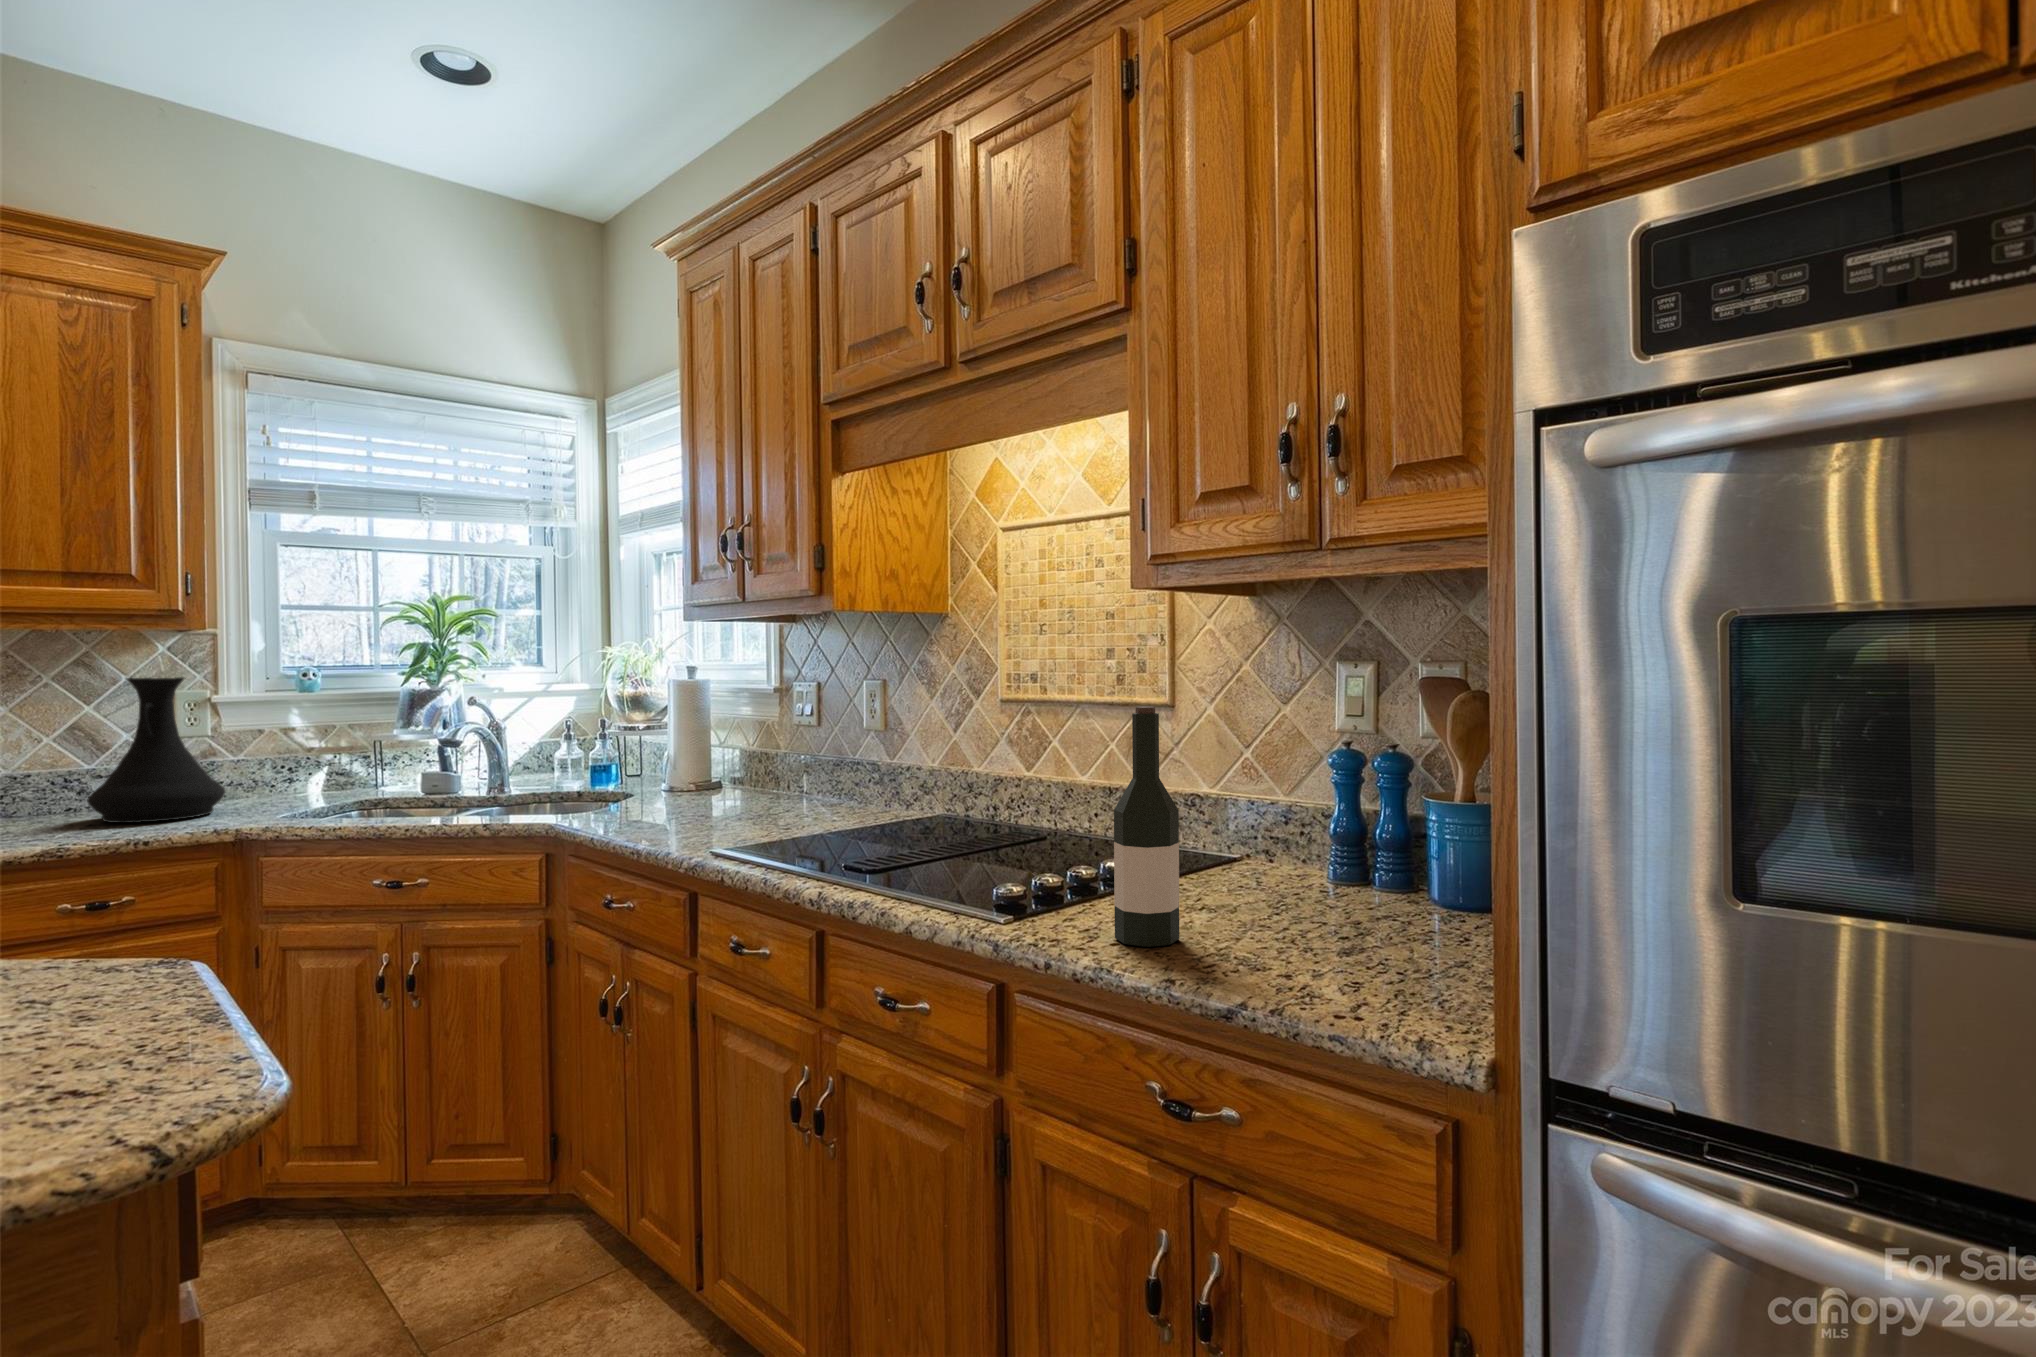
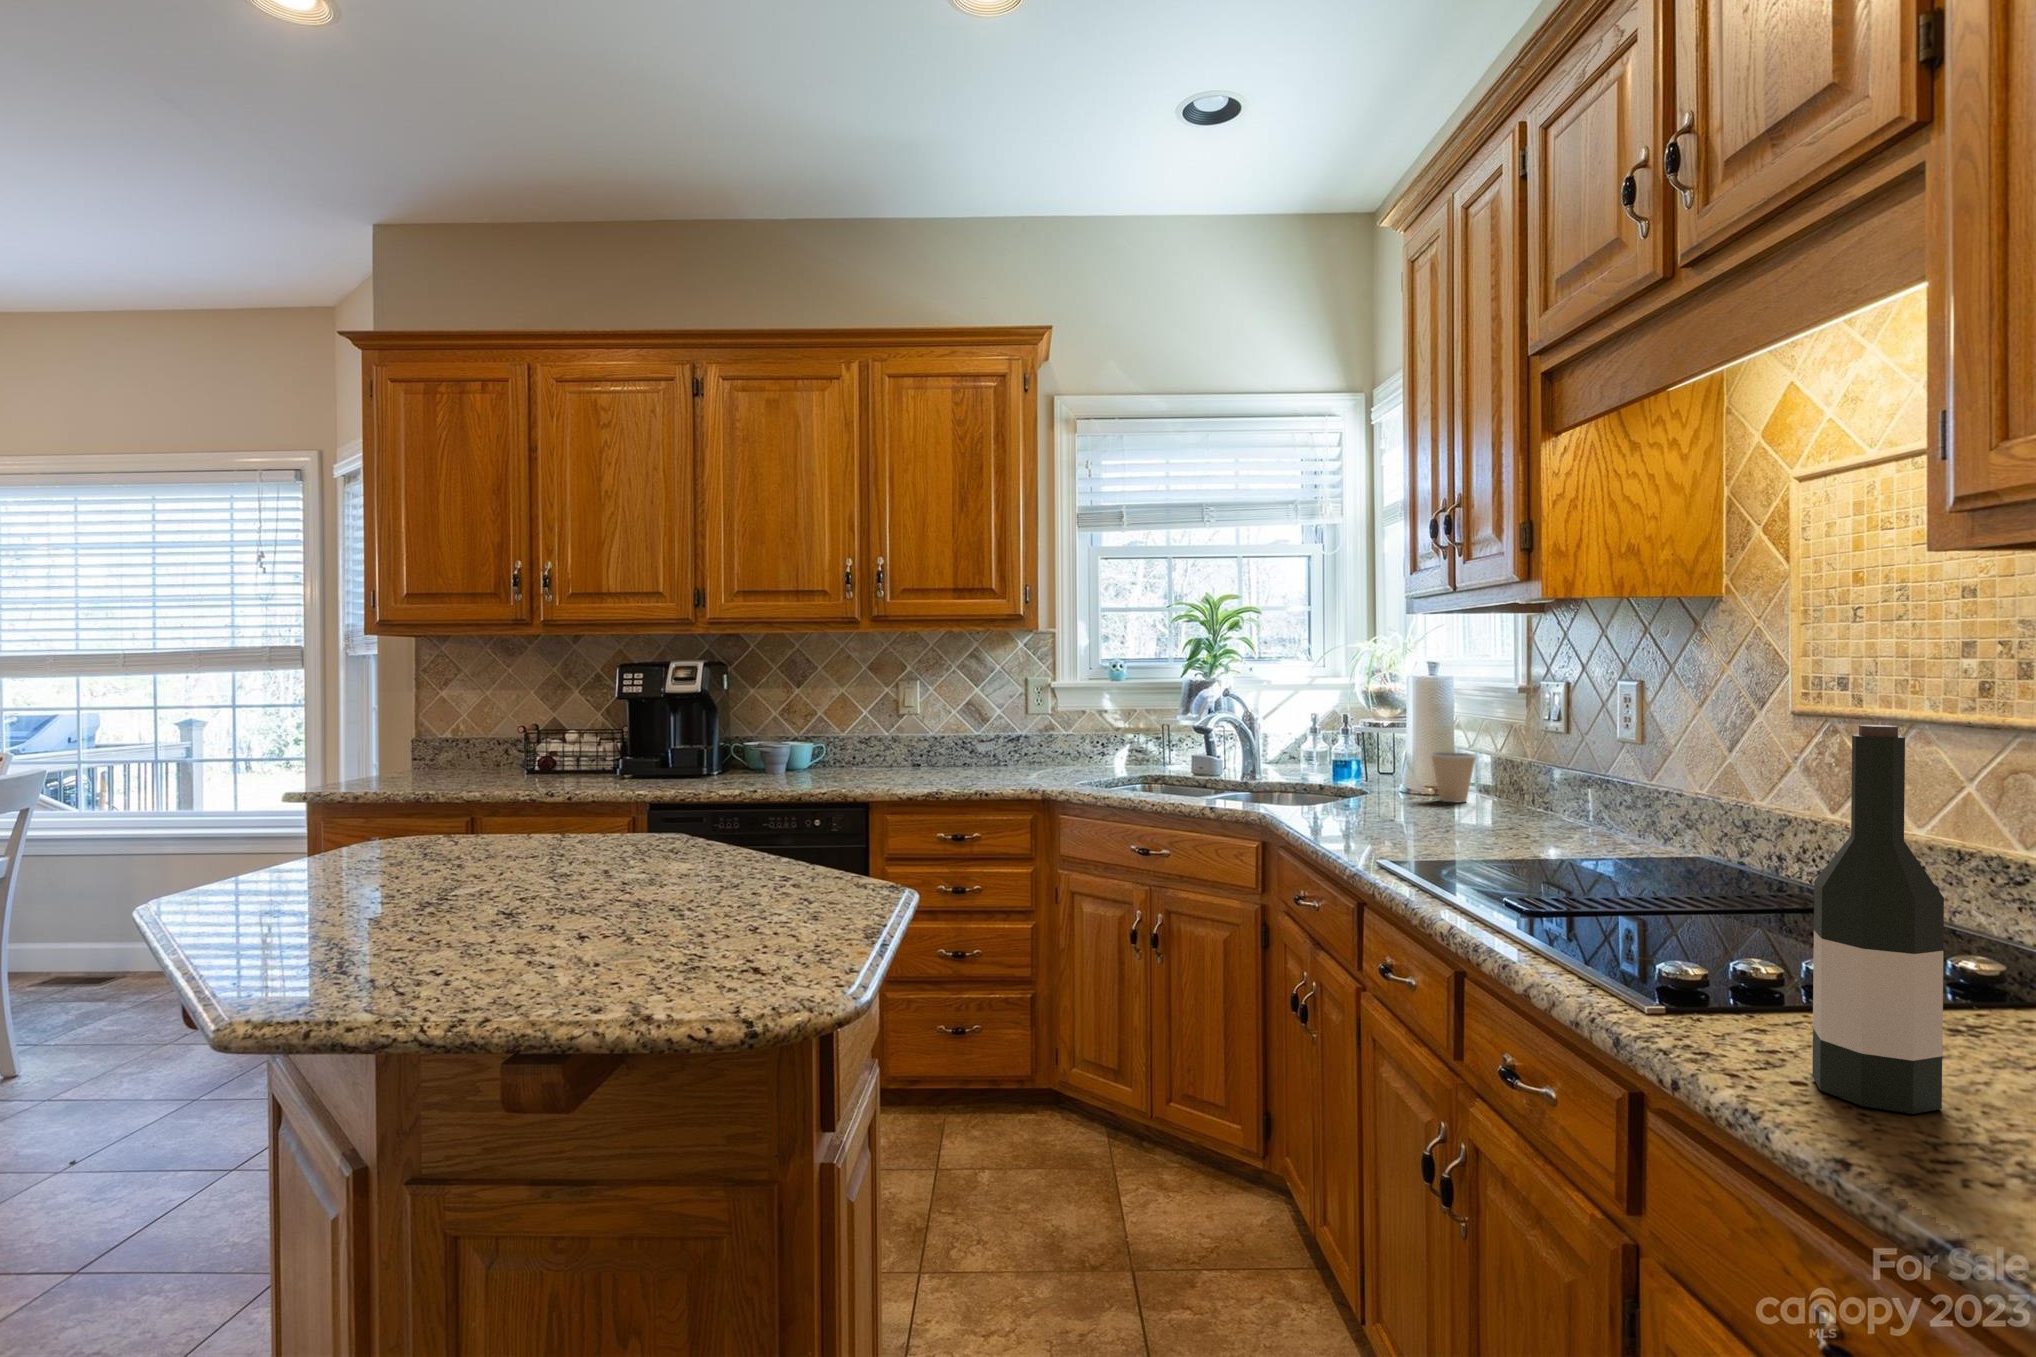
vase: present [87,677,225,823] -> none [968,668,1051,778]
coffee cup: none [700,749,741,795] -> present [1432,752,1476,802]

